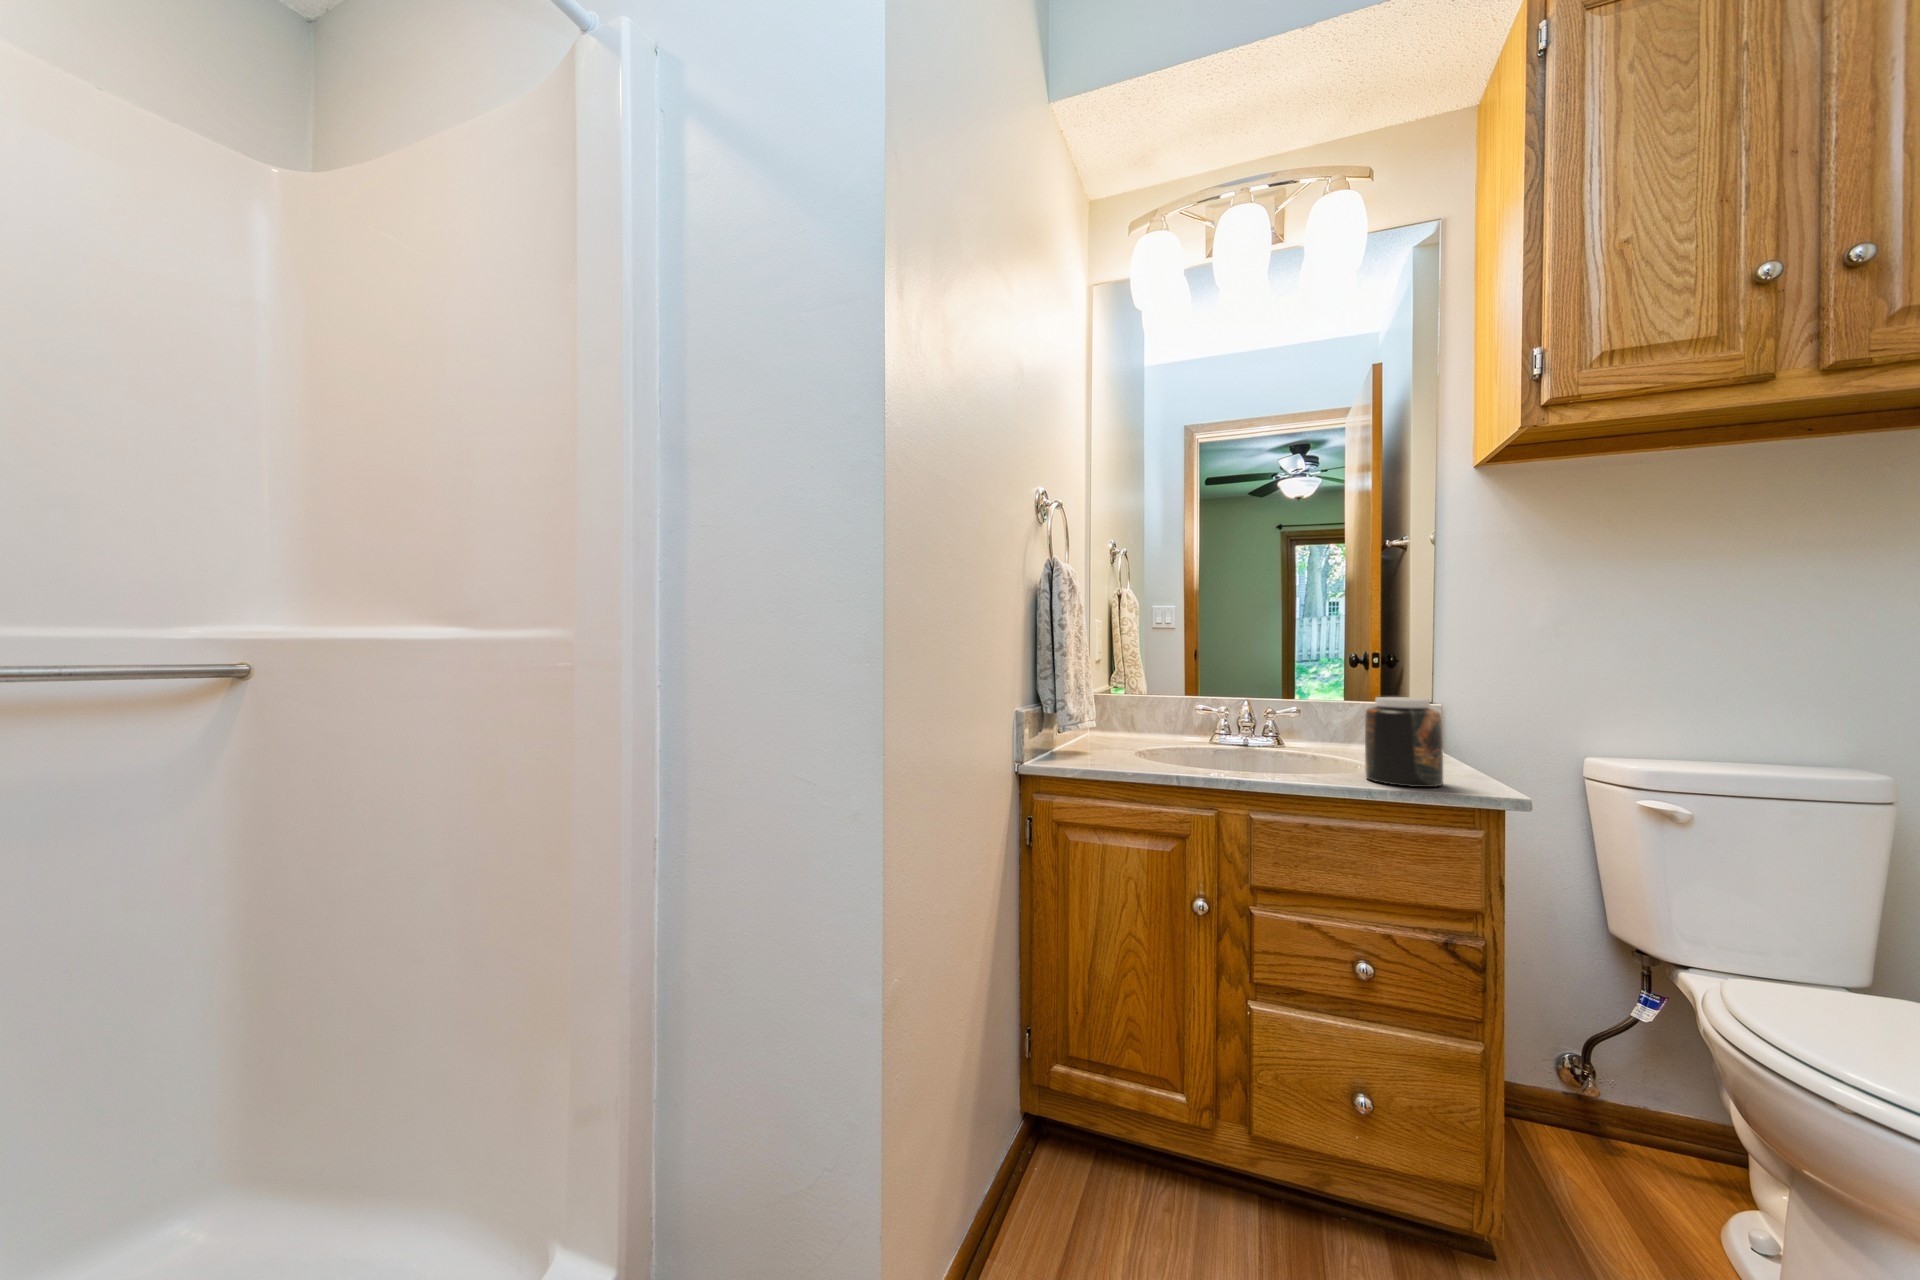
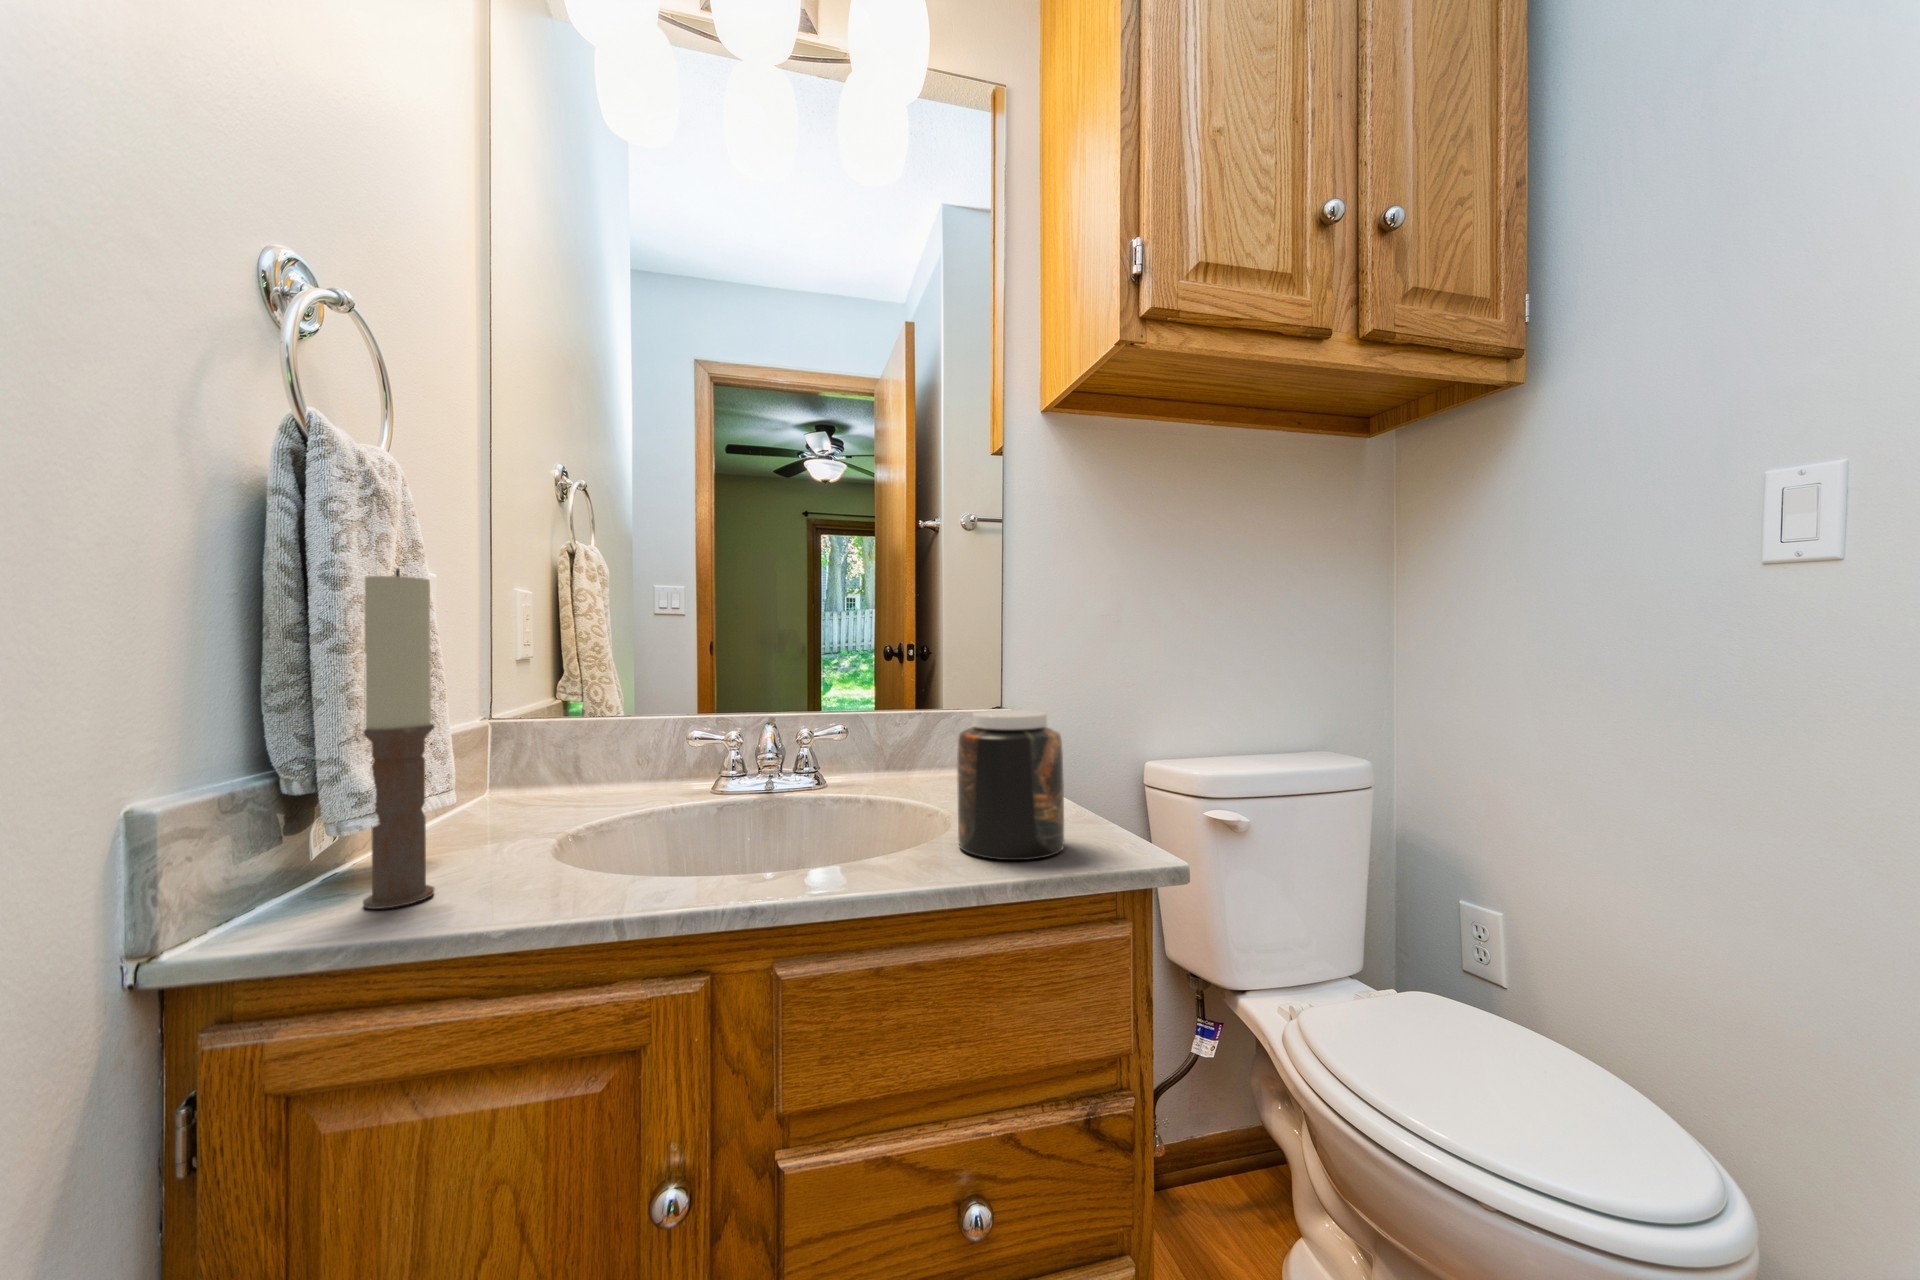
candle: none [1071,621,1095,762] -> present [362,568,434,909]

